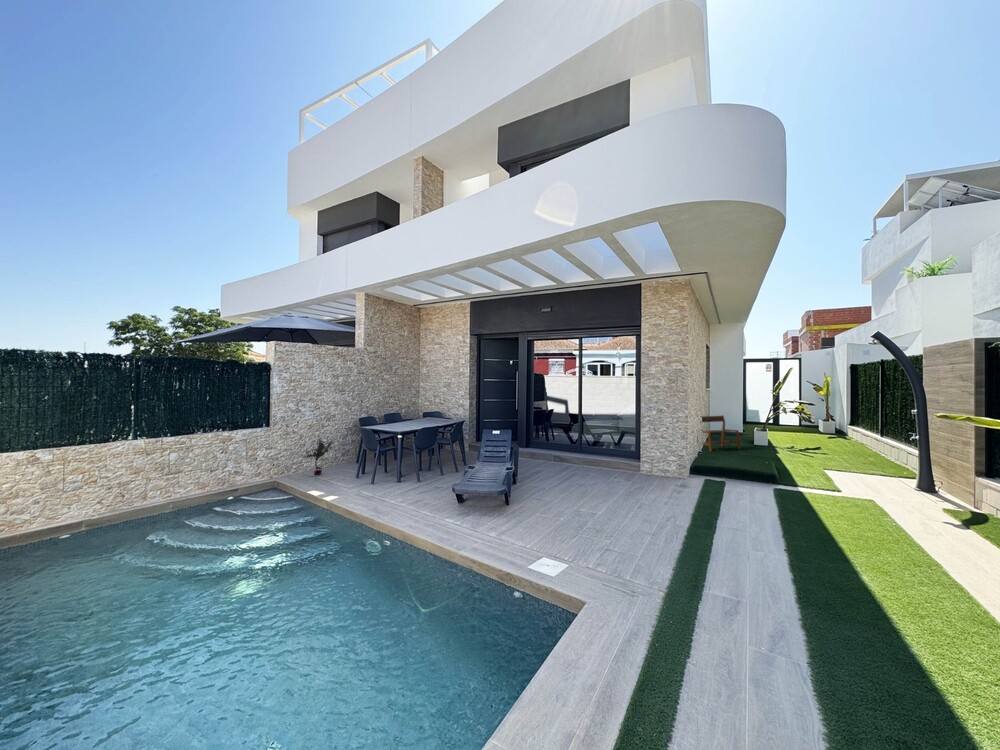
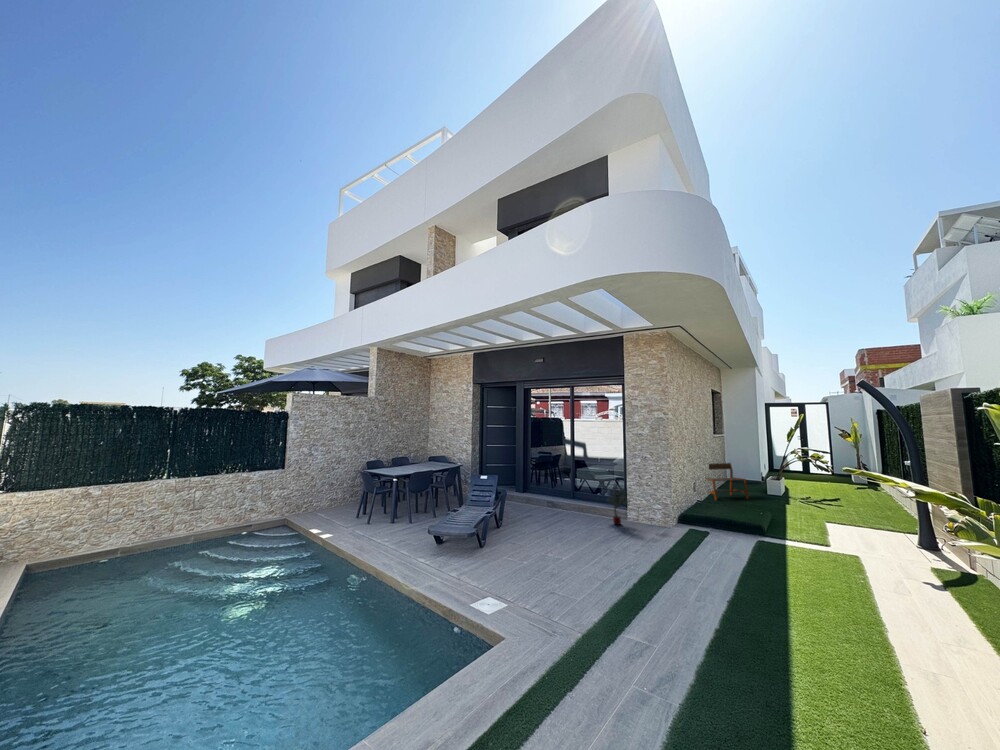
potted tree: present [303,438,332,475] -> present [607,486,629,524]

